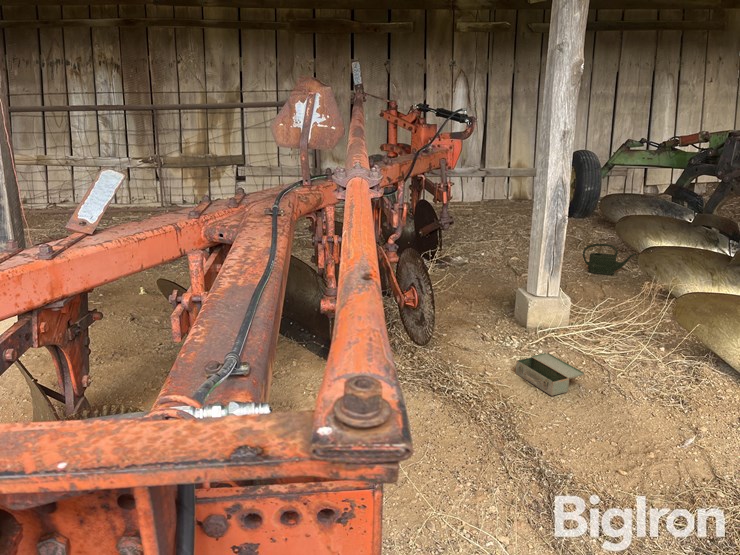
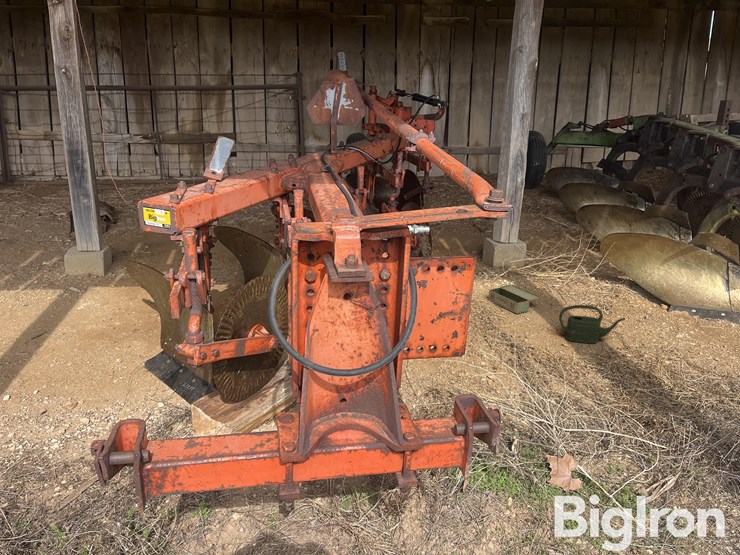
watering can: present [583,244,636,275] -> present [559,305,625,343]

